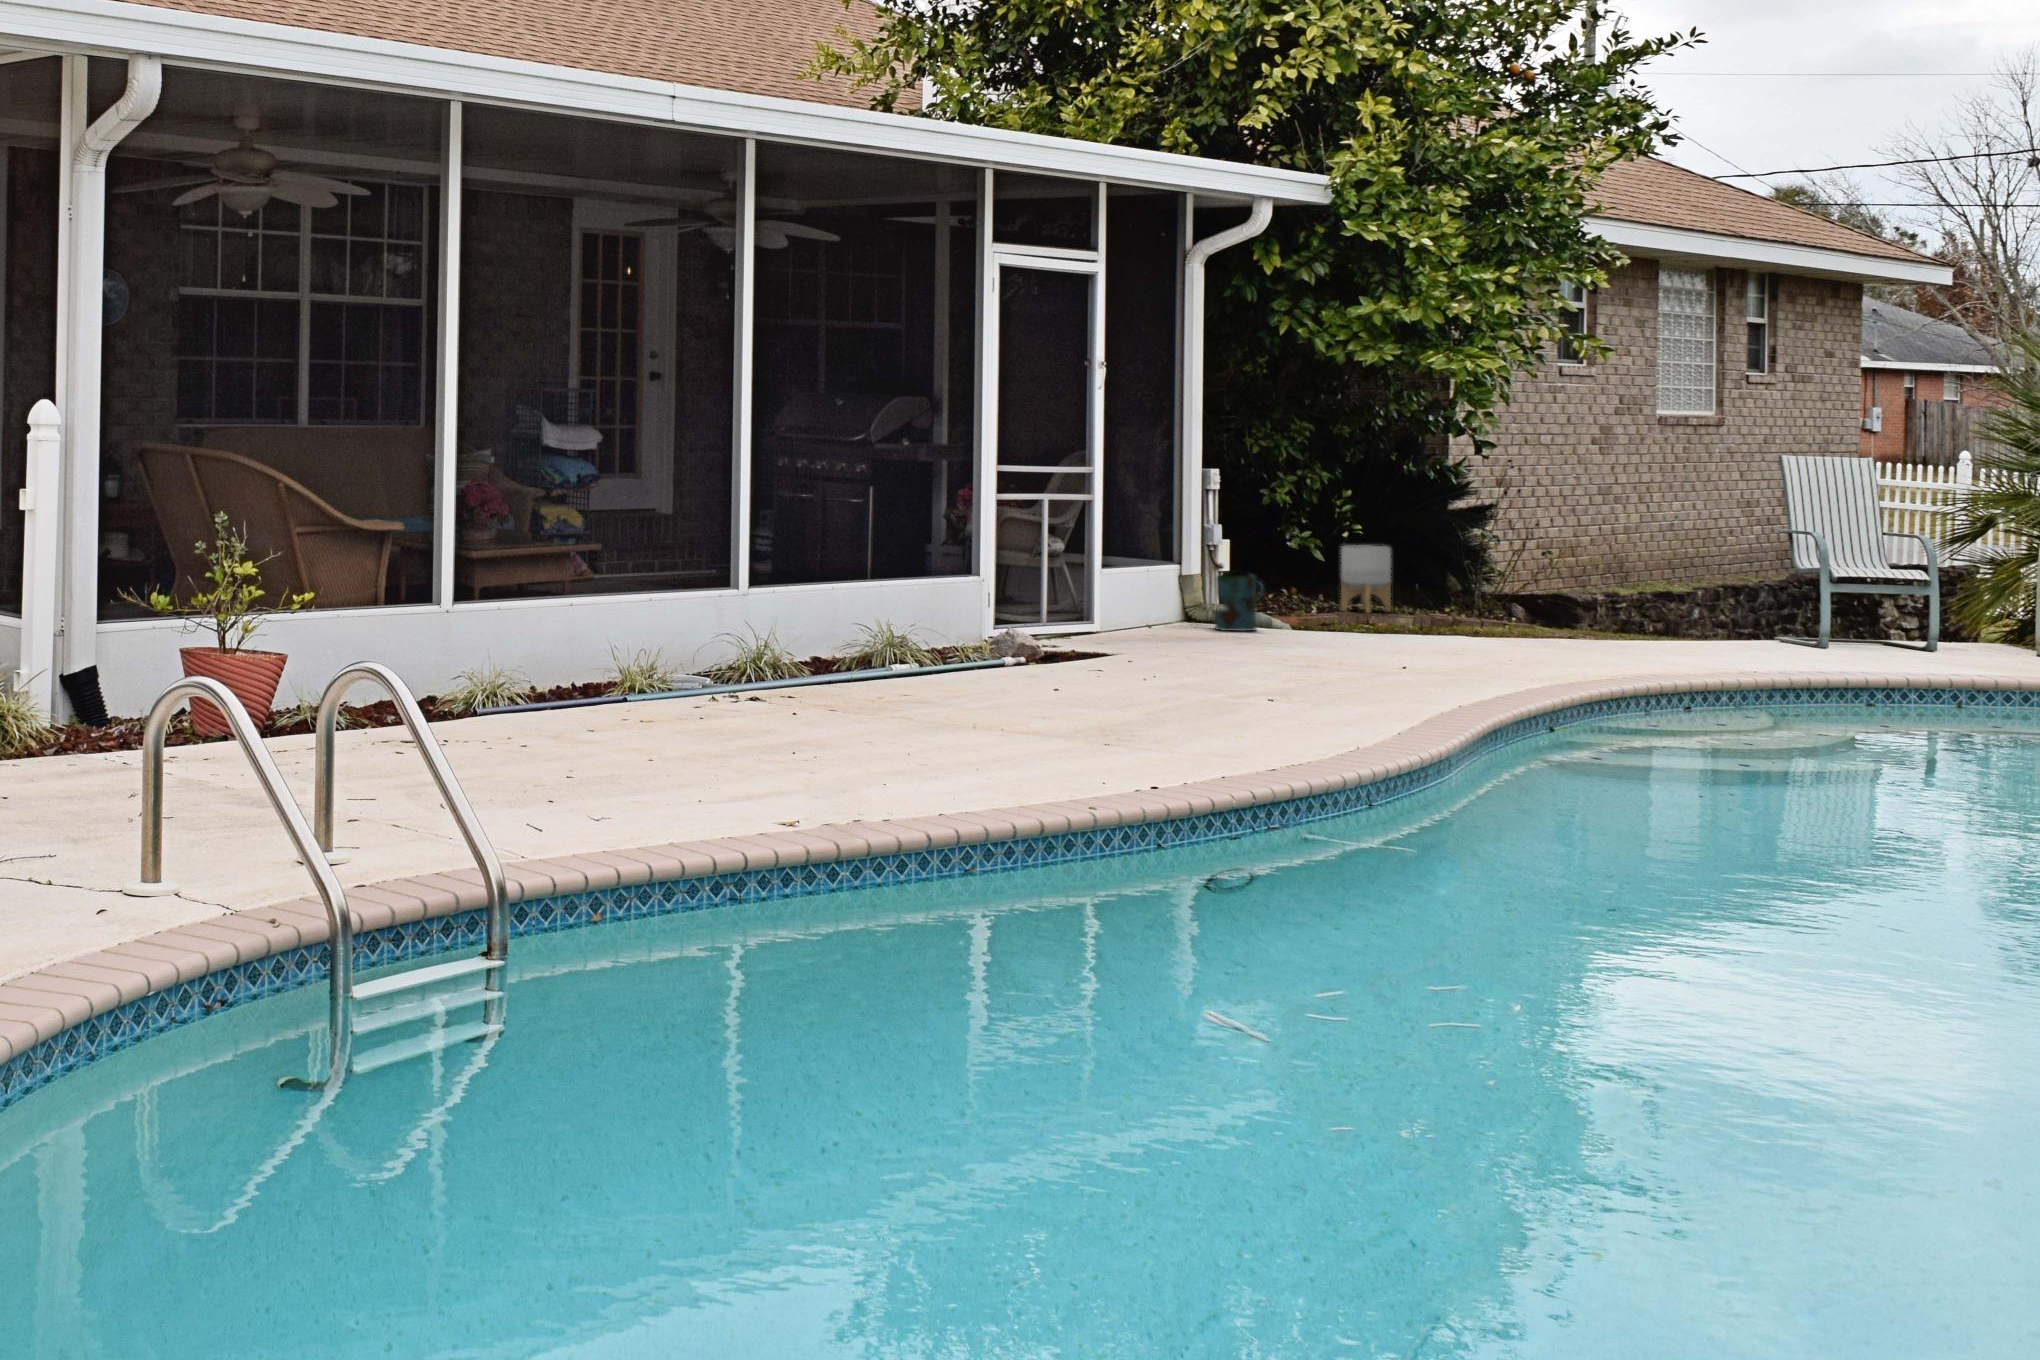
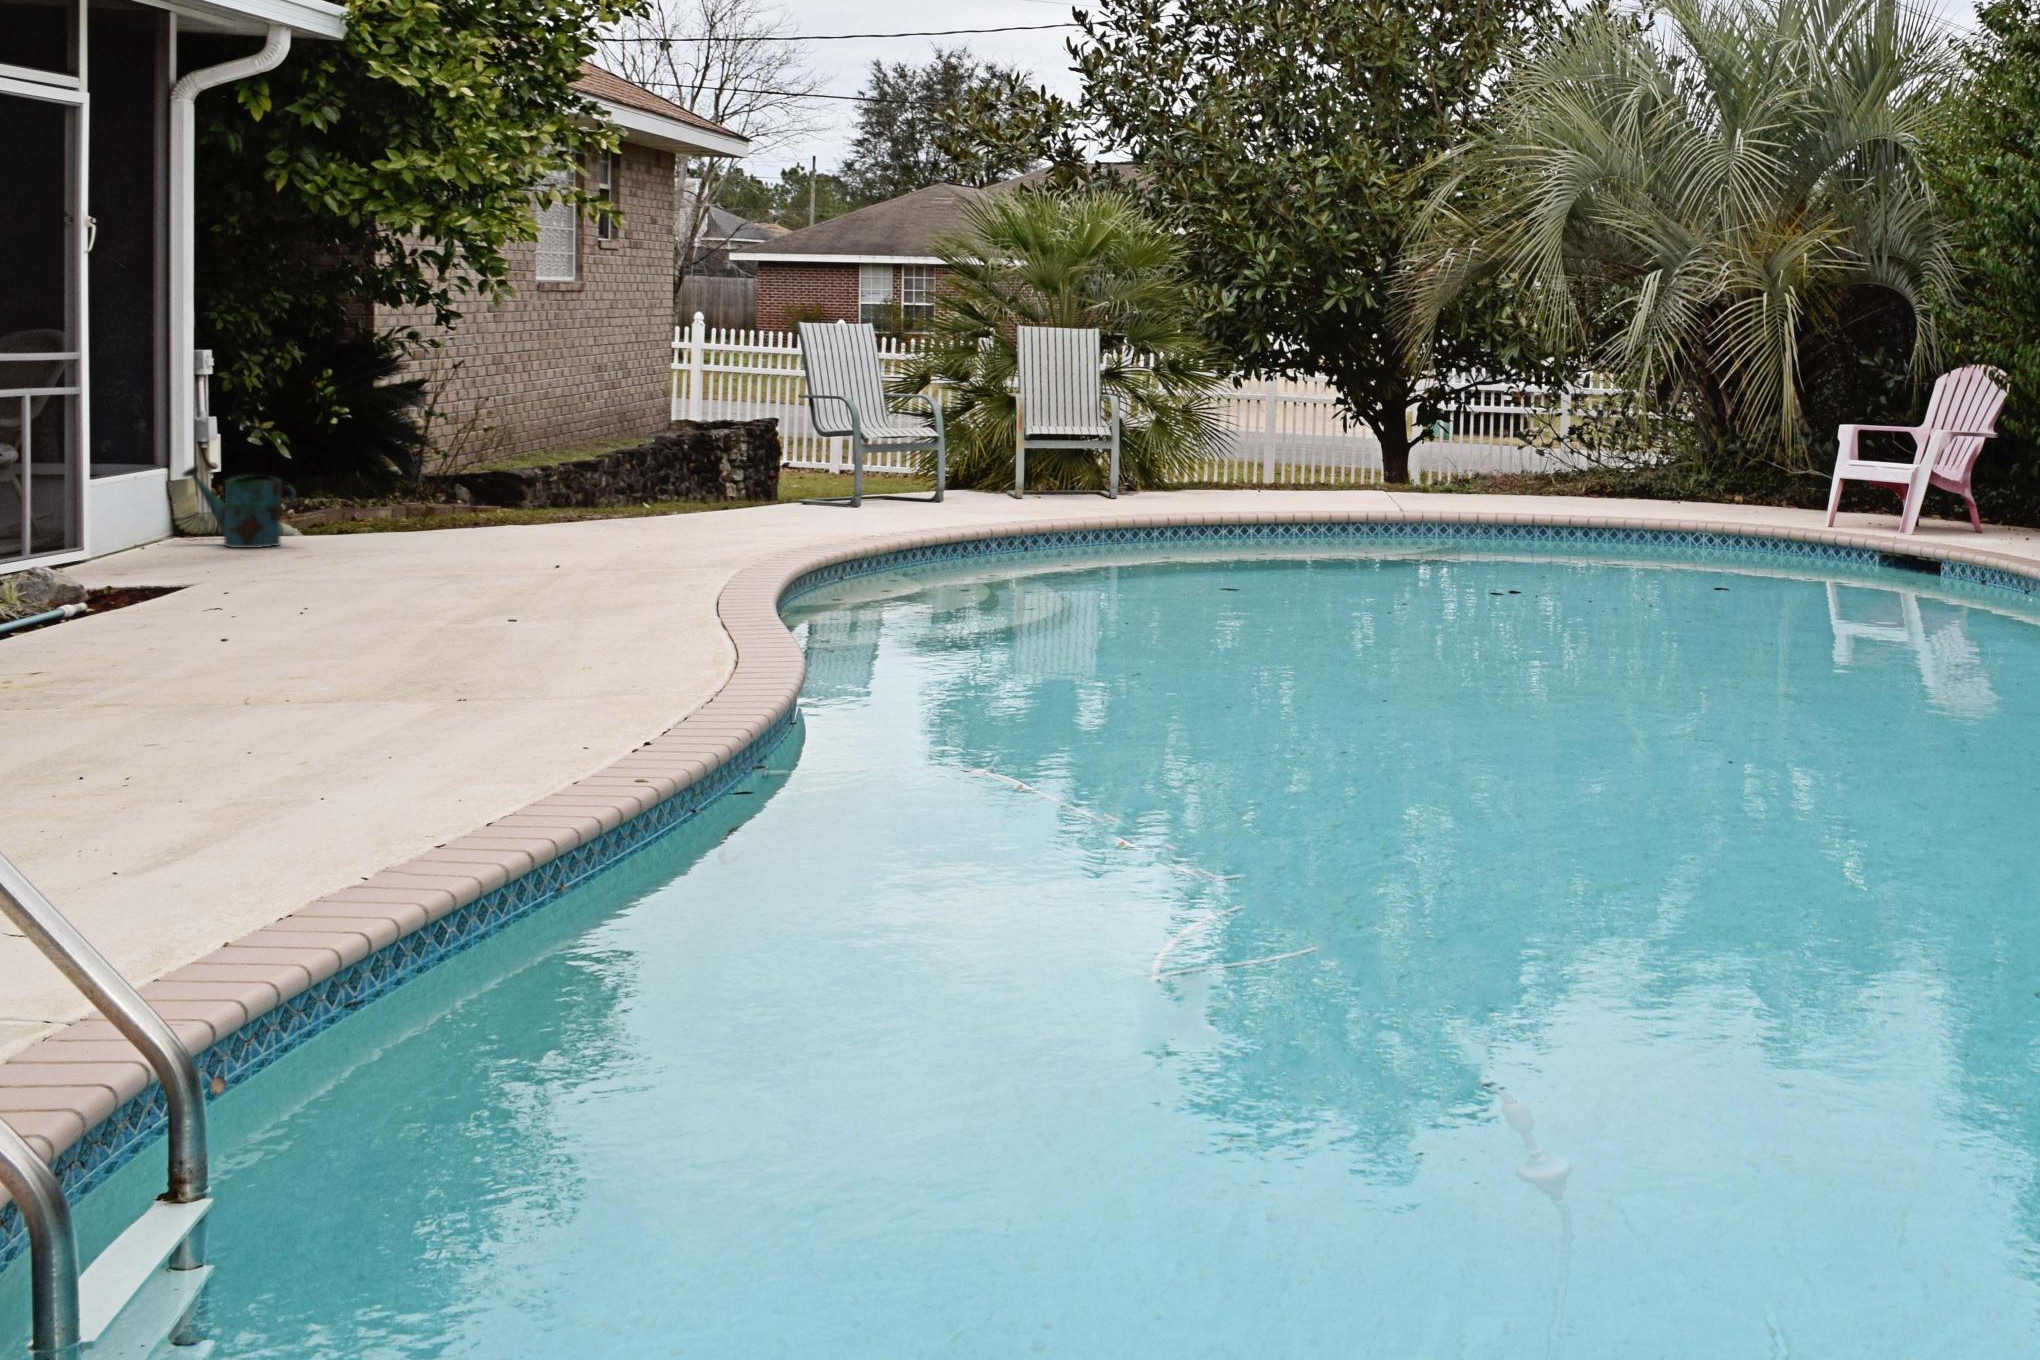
planter: present [1341,546,1391,613] -> none [316,431,376,508]

